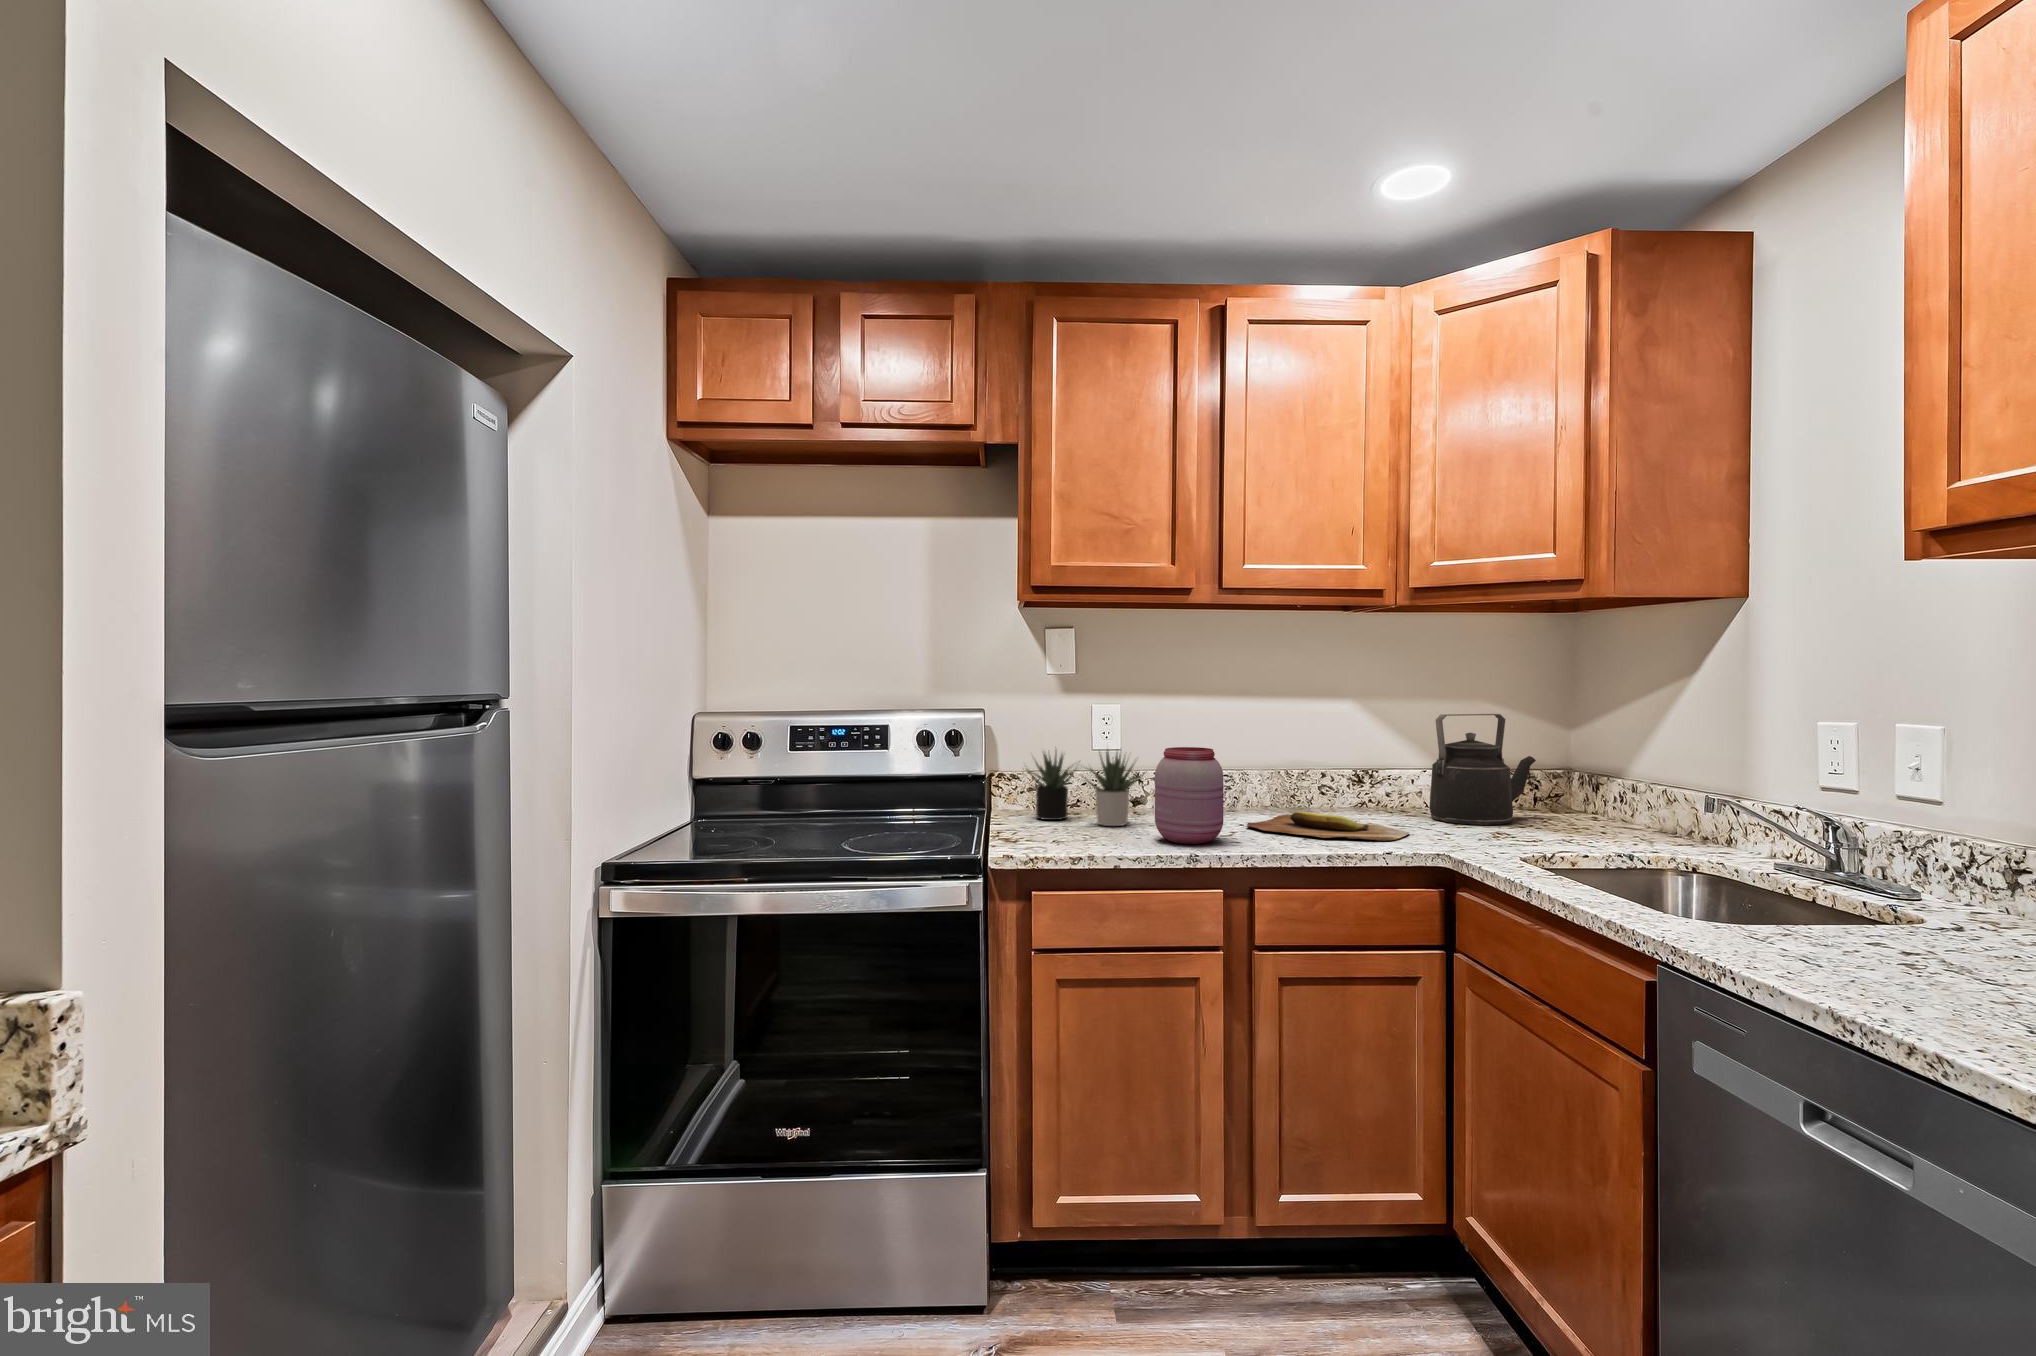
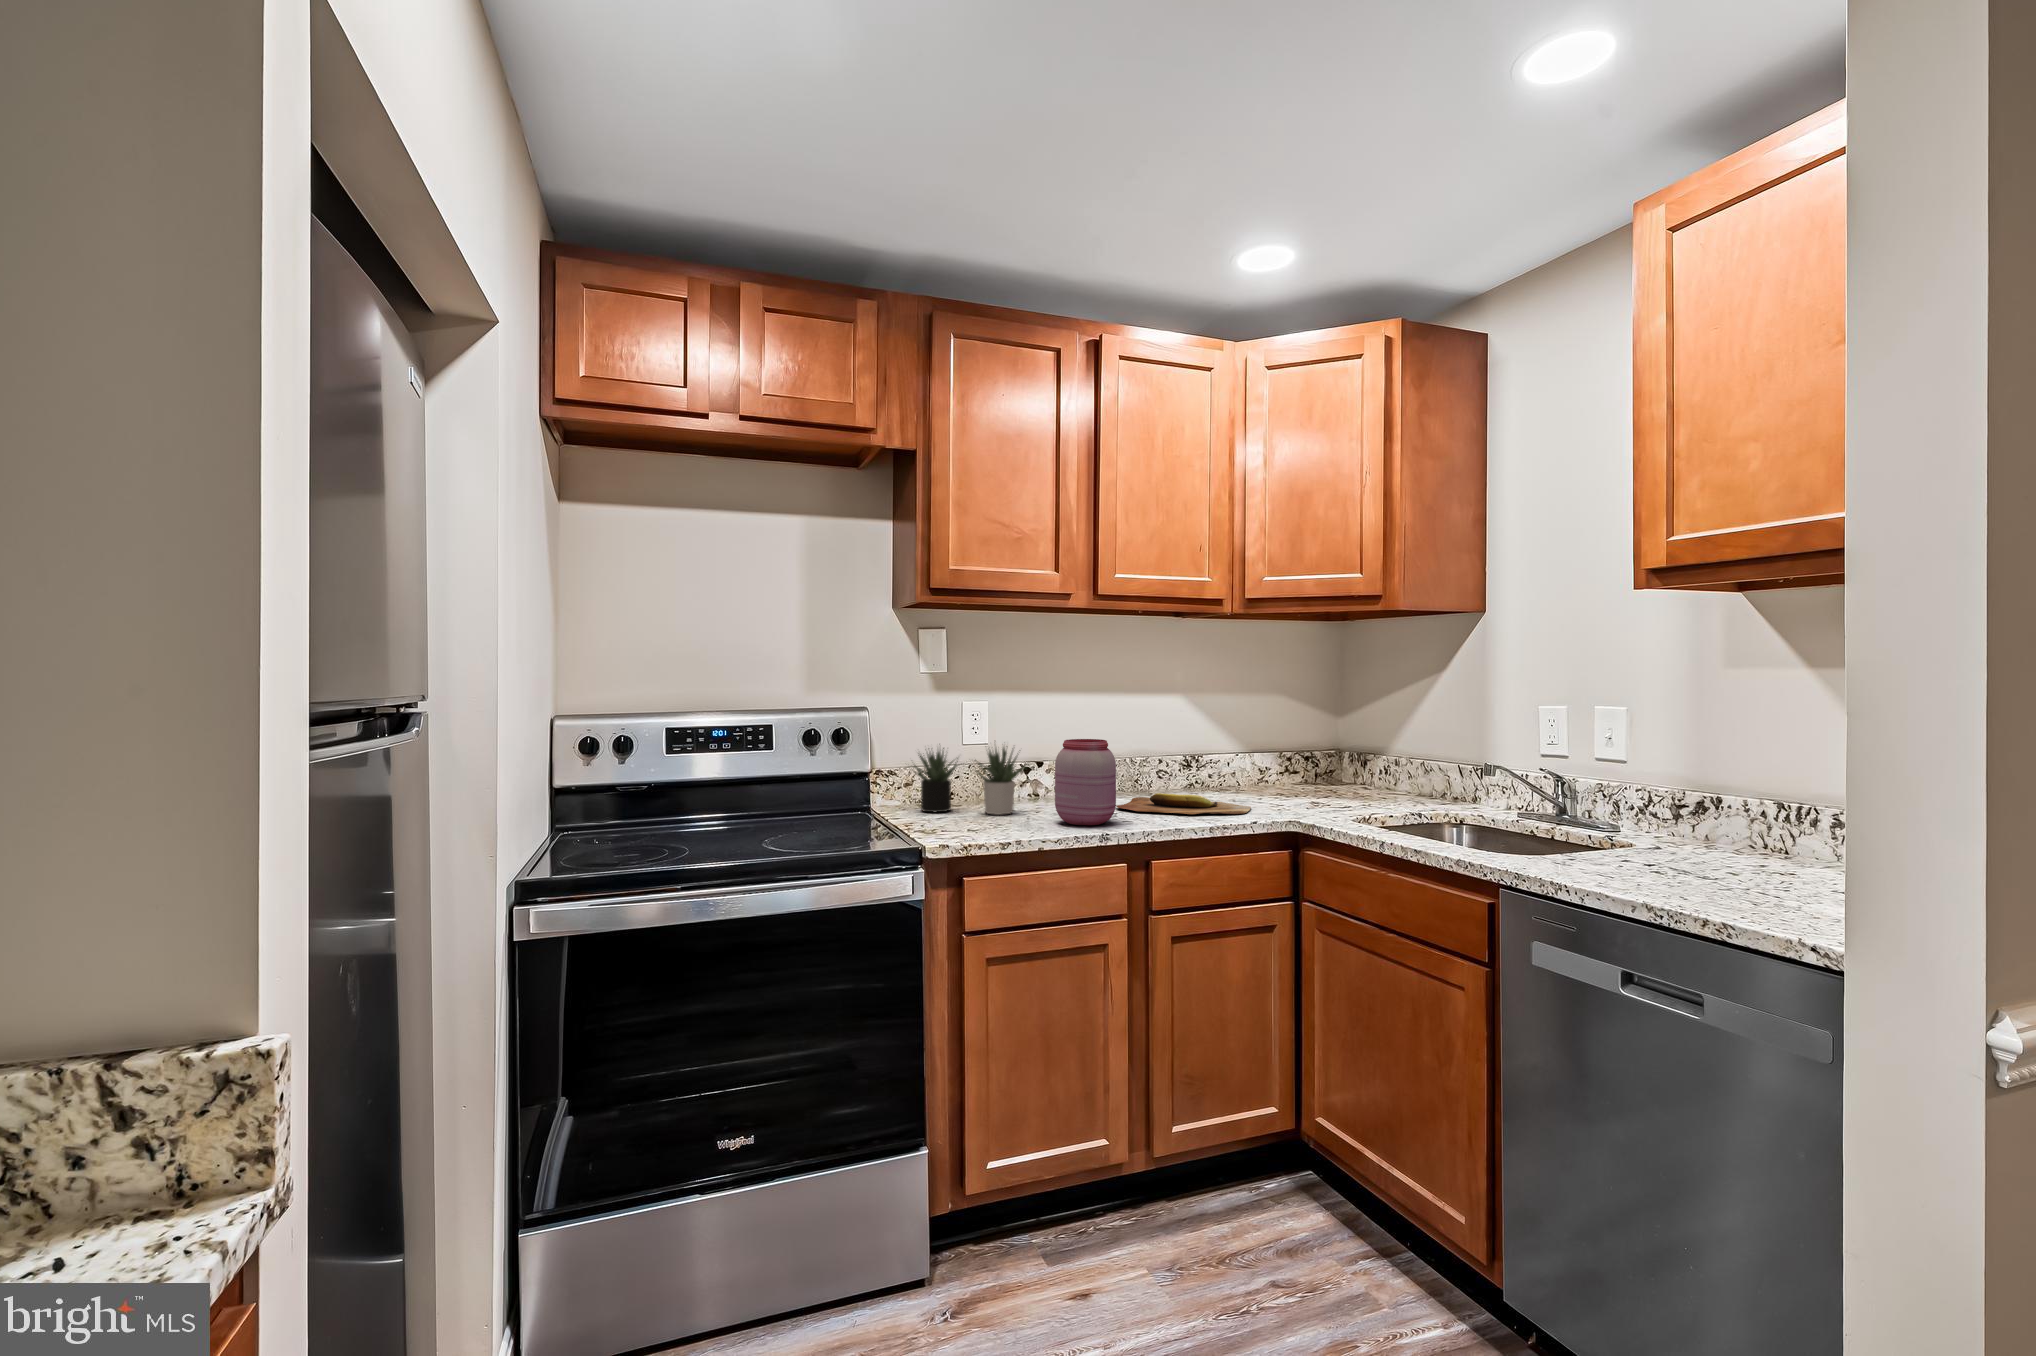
kettle: present [1429,714,1536,825] -> none [1247,705,1324,798]

